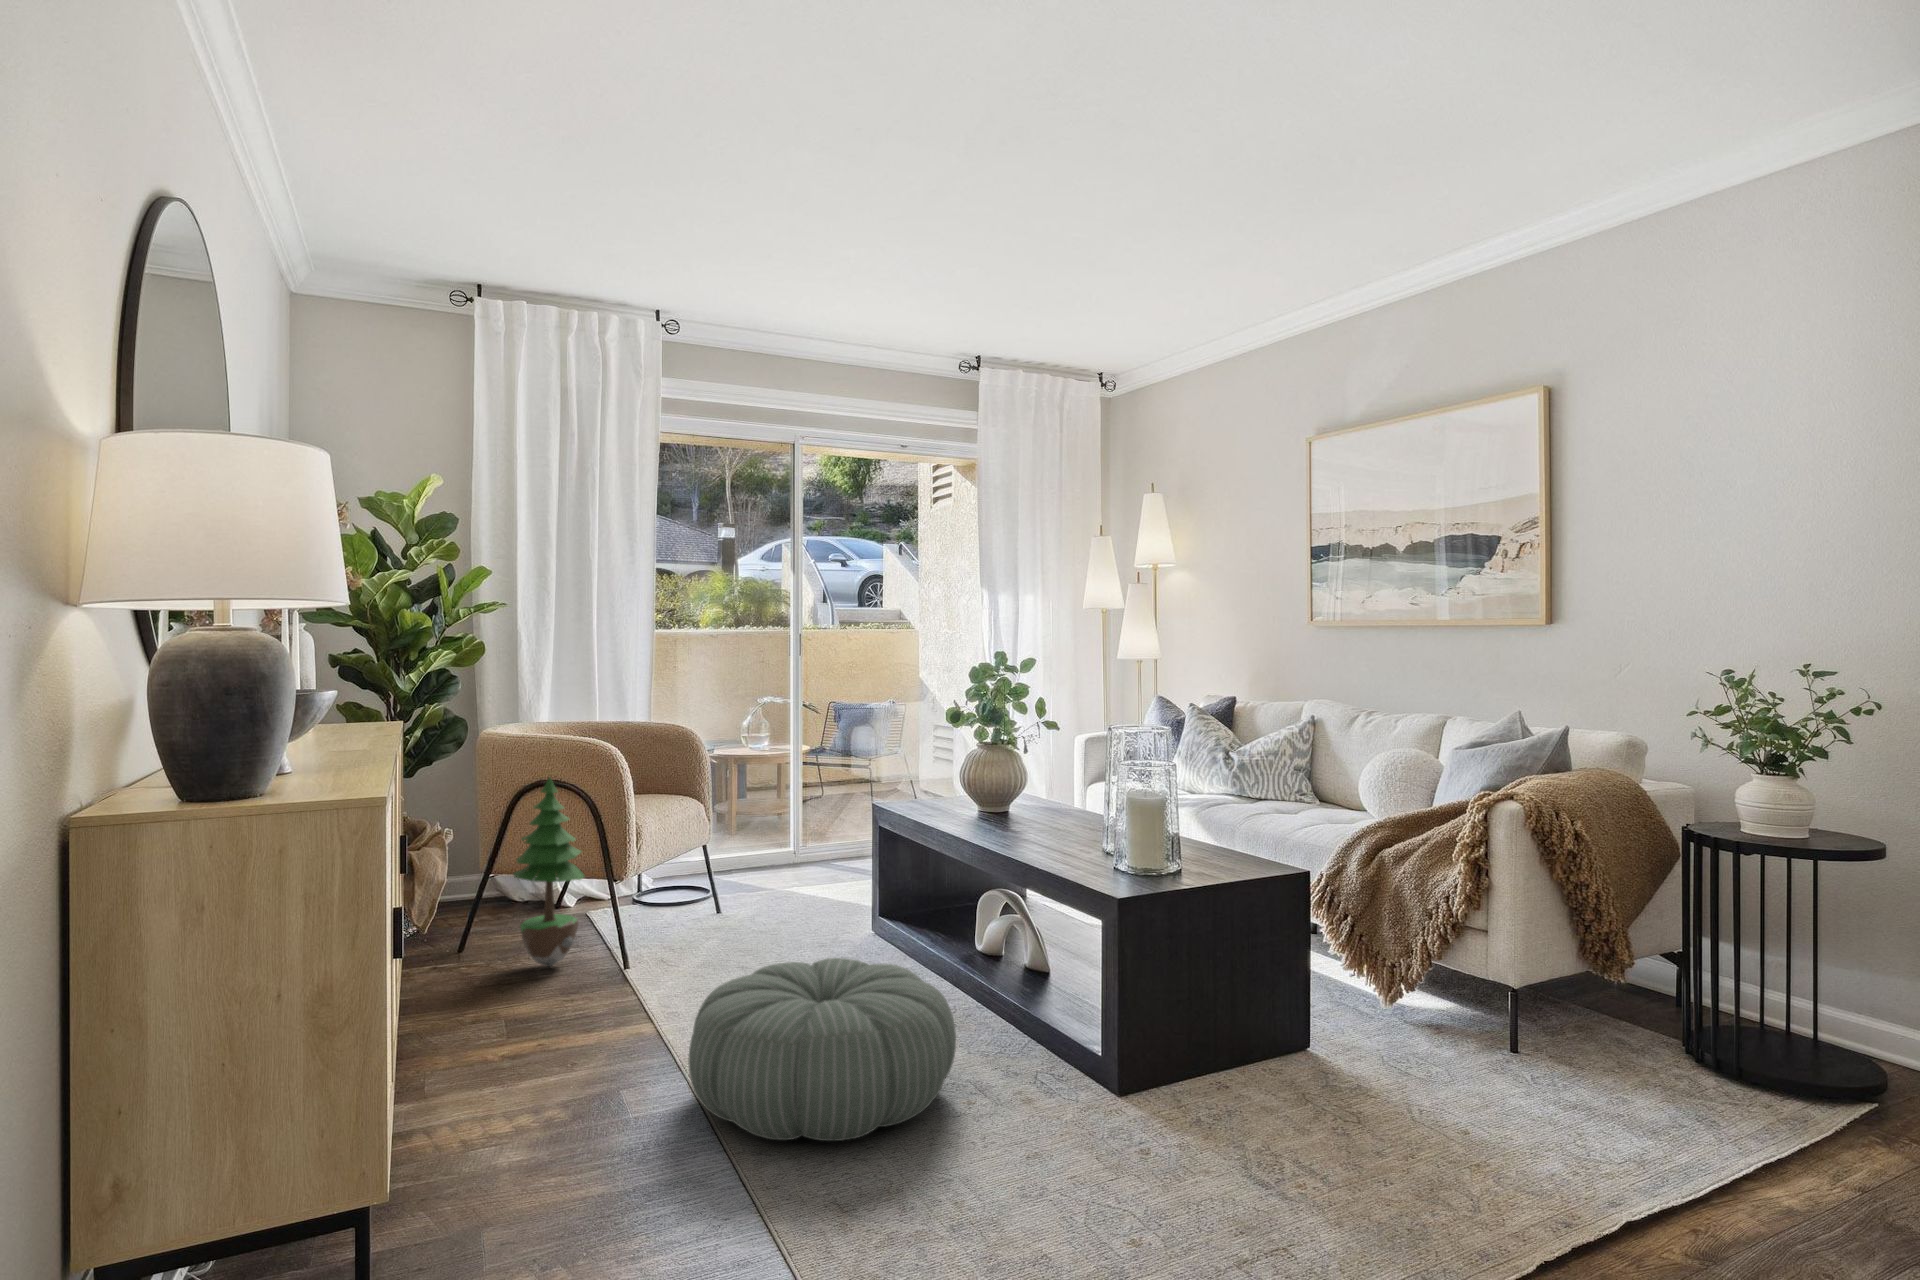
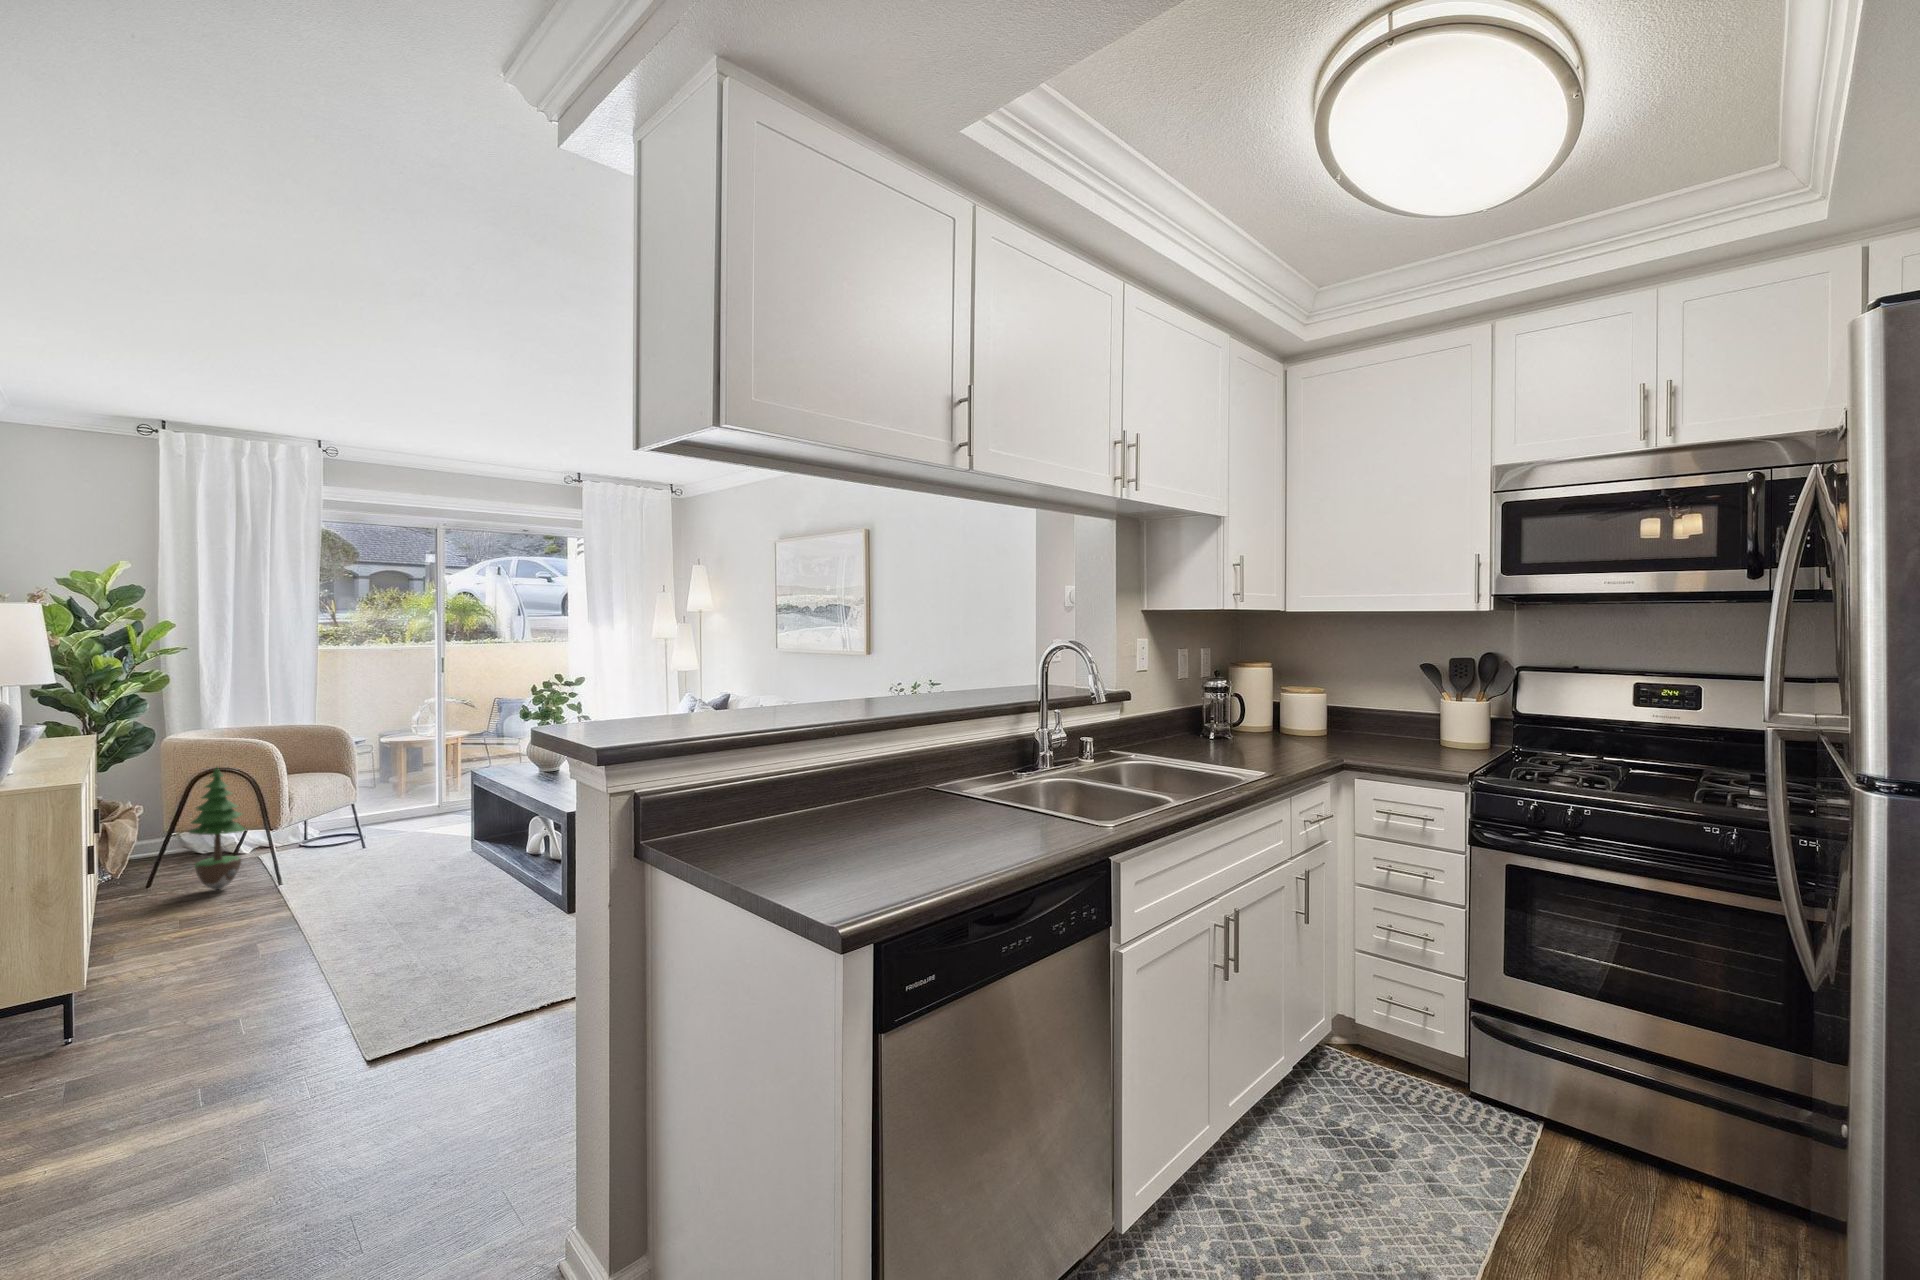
pouf: present [688,958,956,1141] -> none [295,862,471,956]

